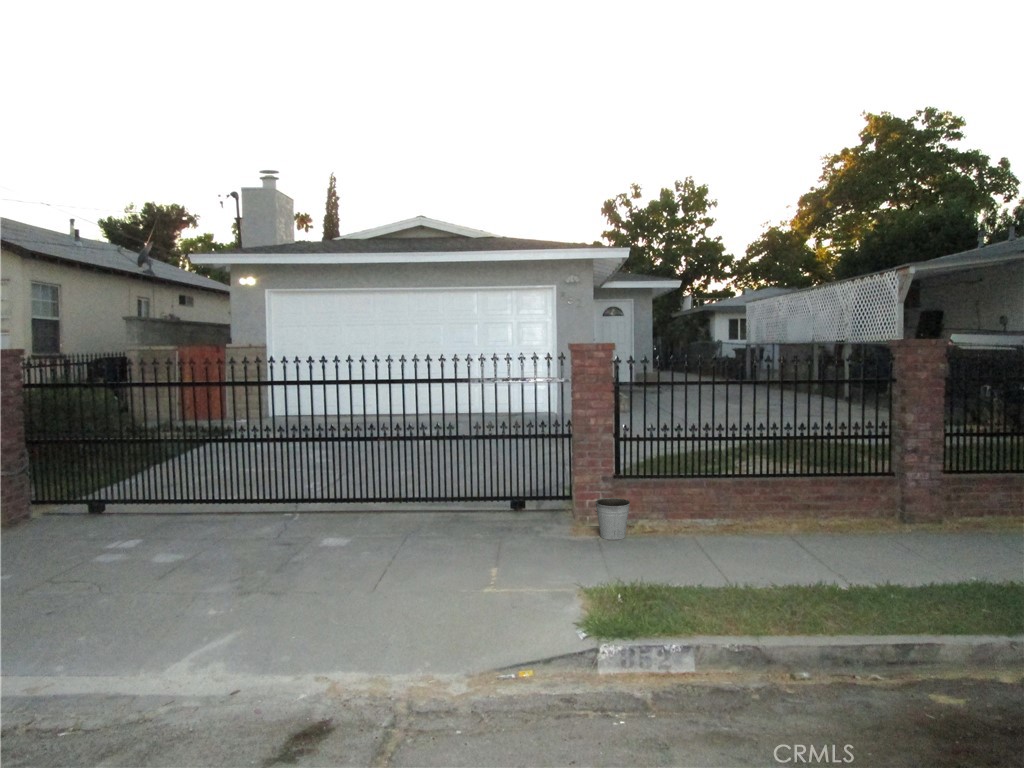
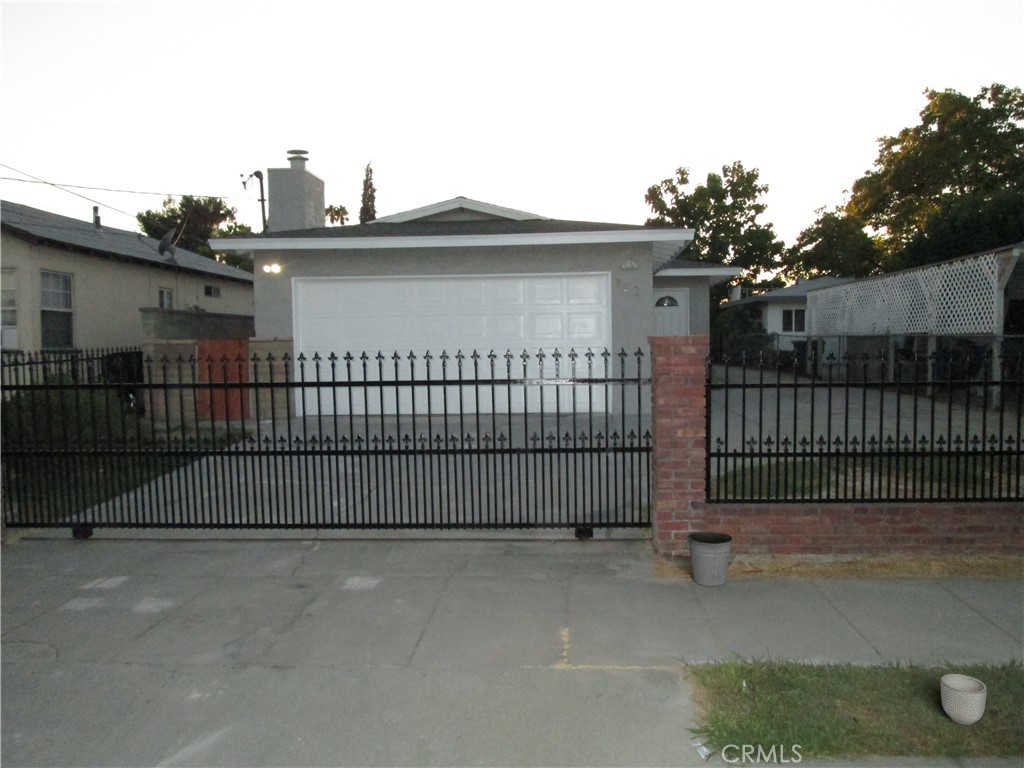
planter: none [751,583,780,616] -> present [941,674,987,725]

